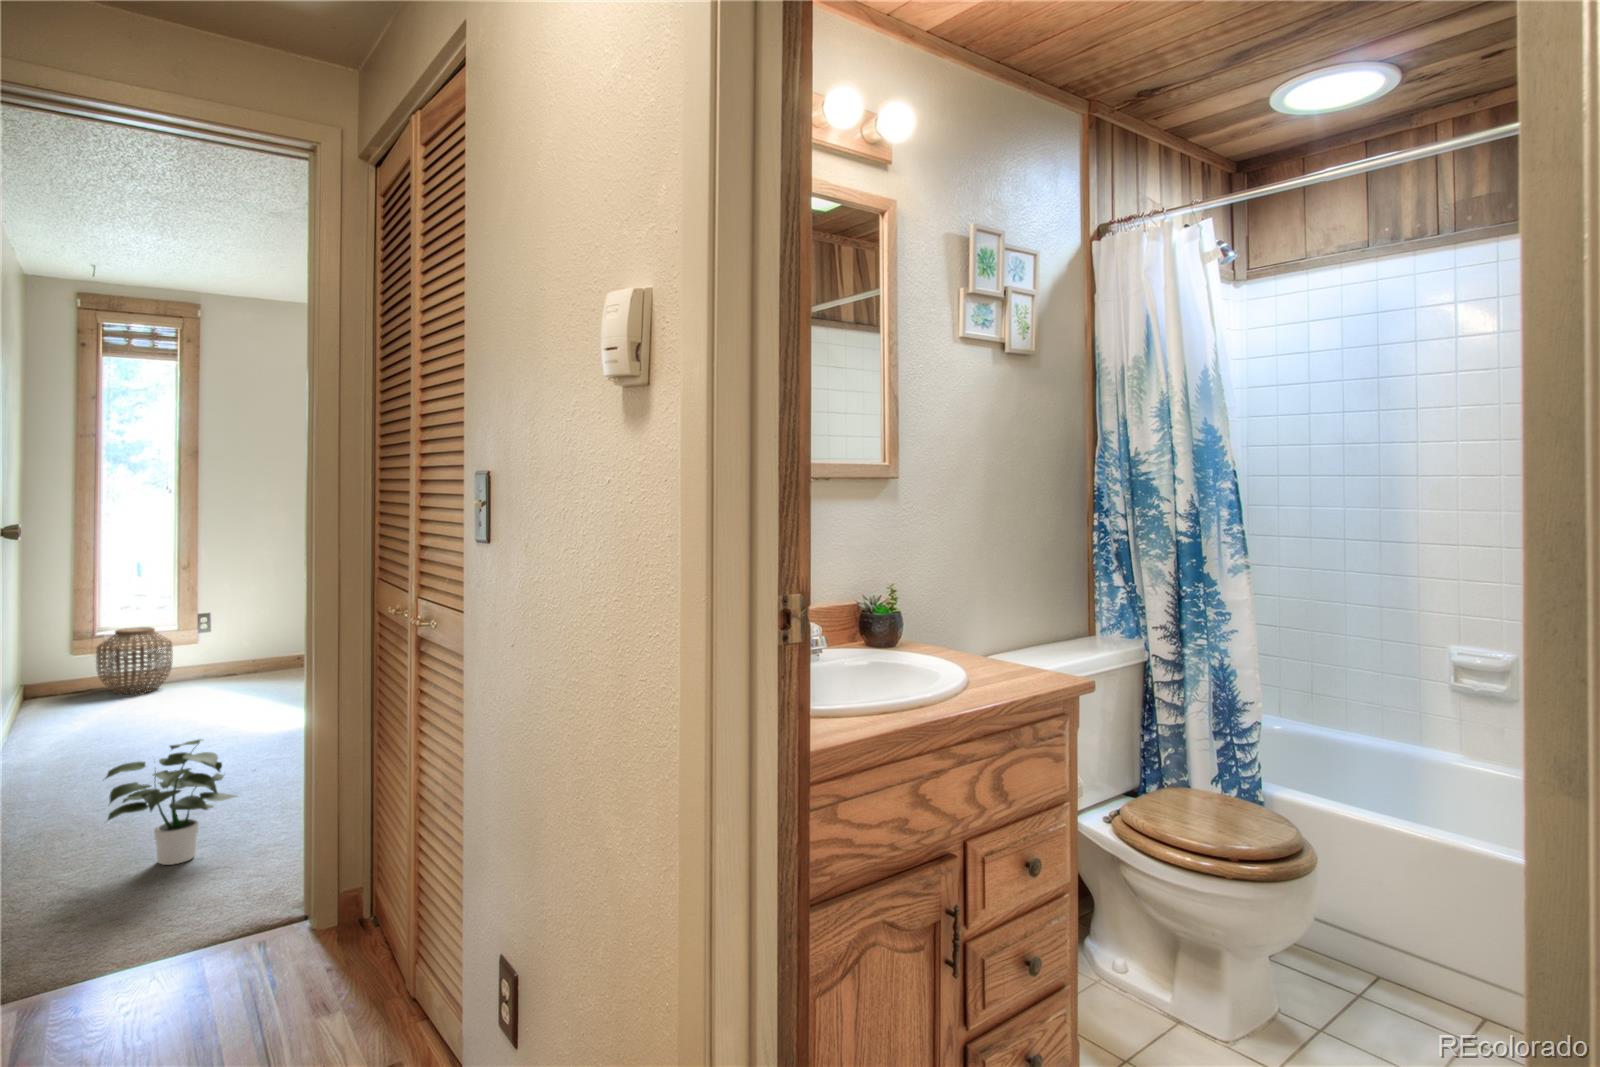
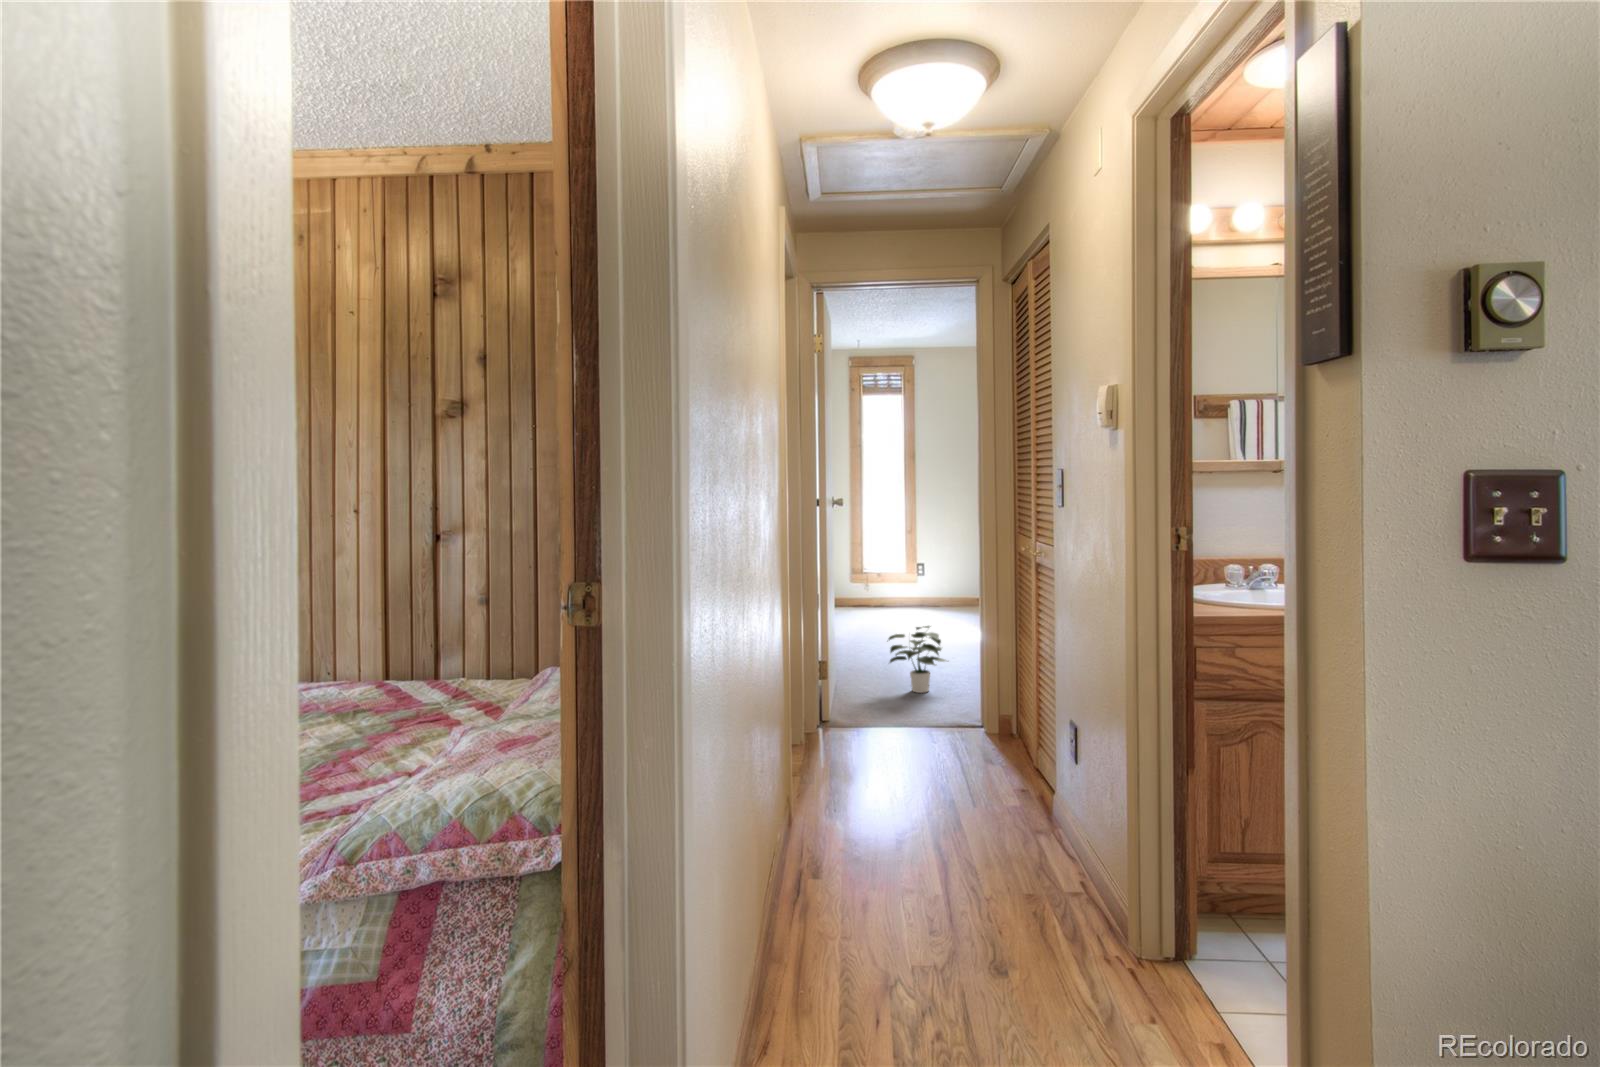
woven basket: present [96,627,173,694] -> none [872,567,910,608]

